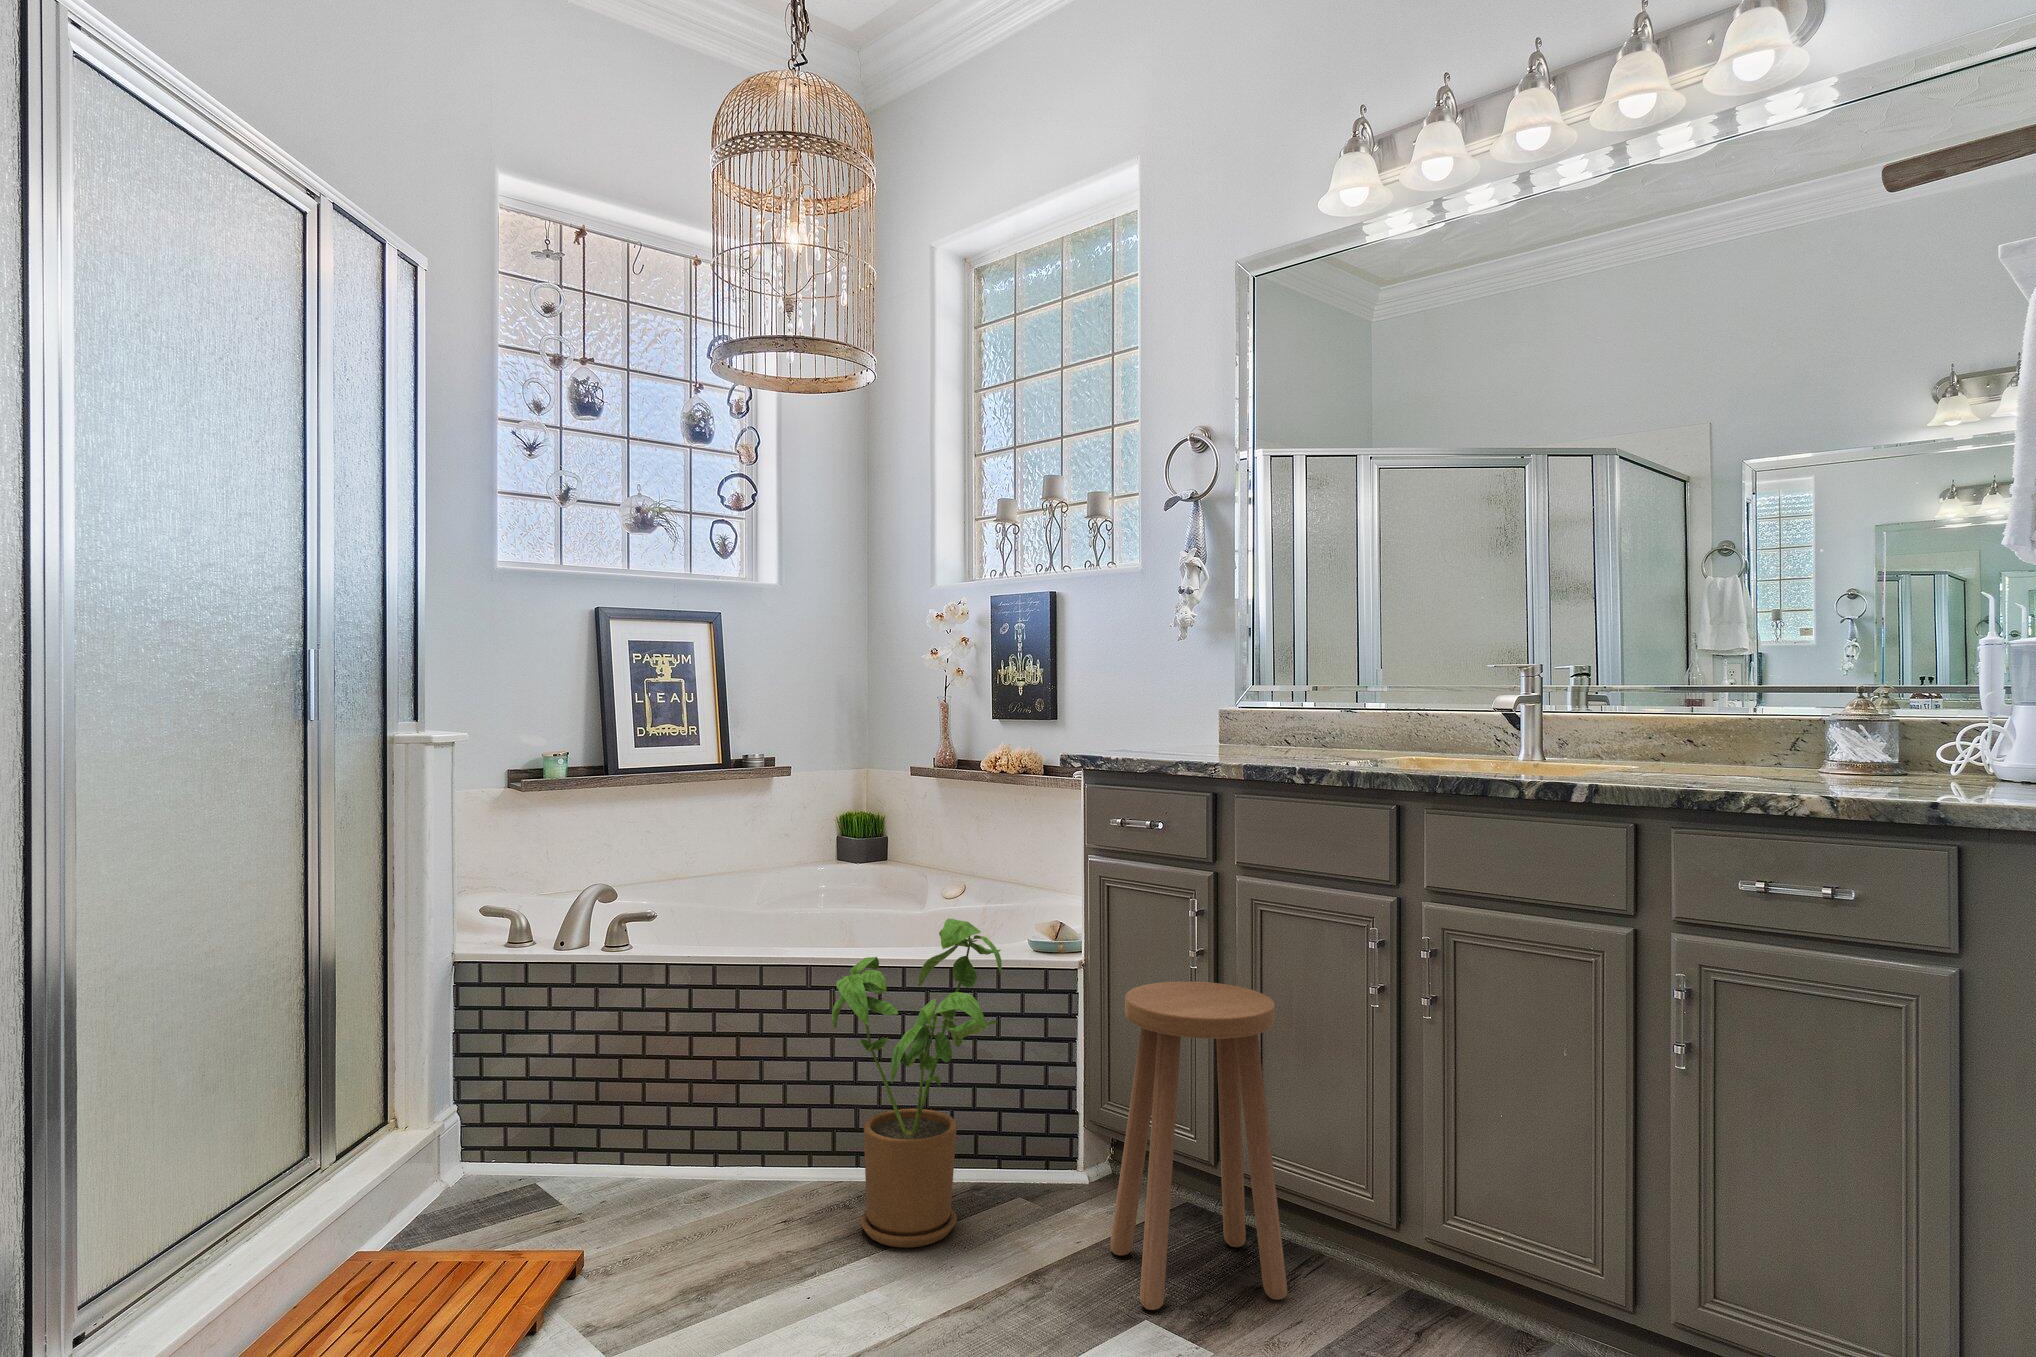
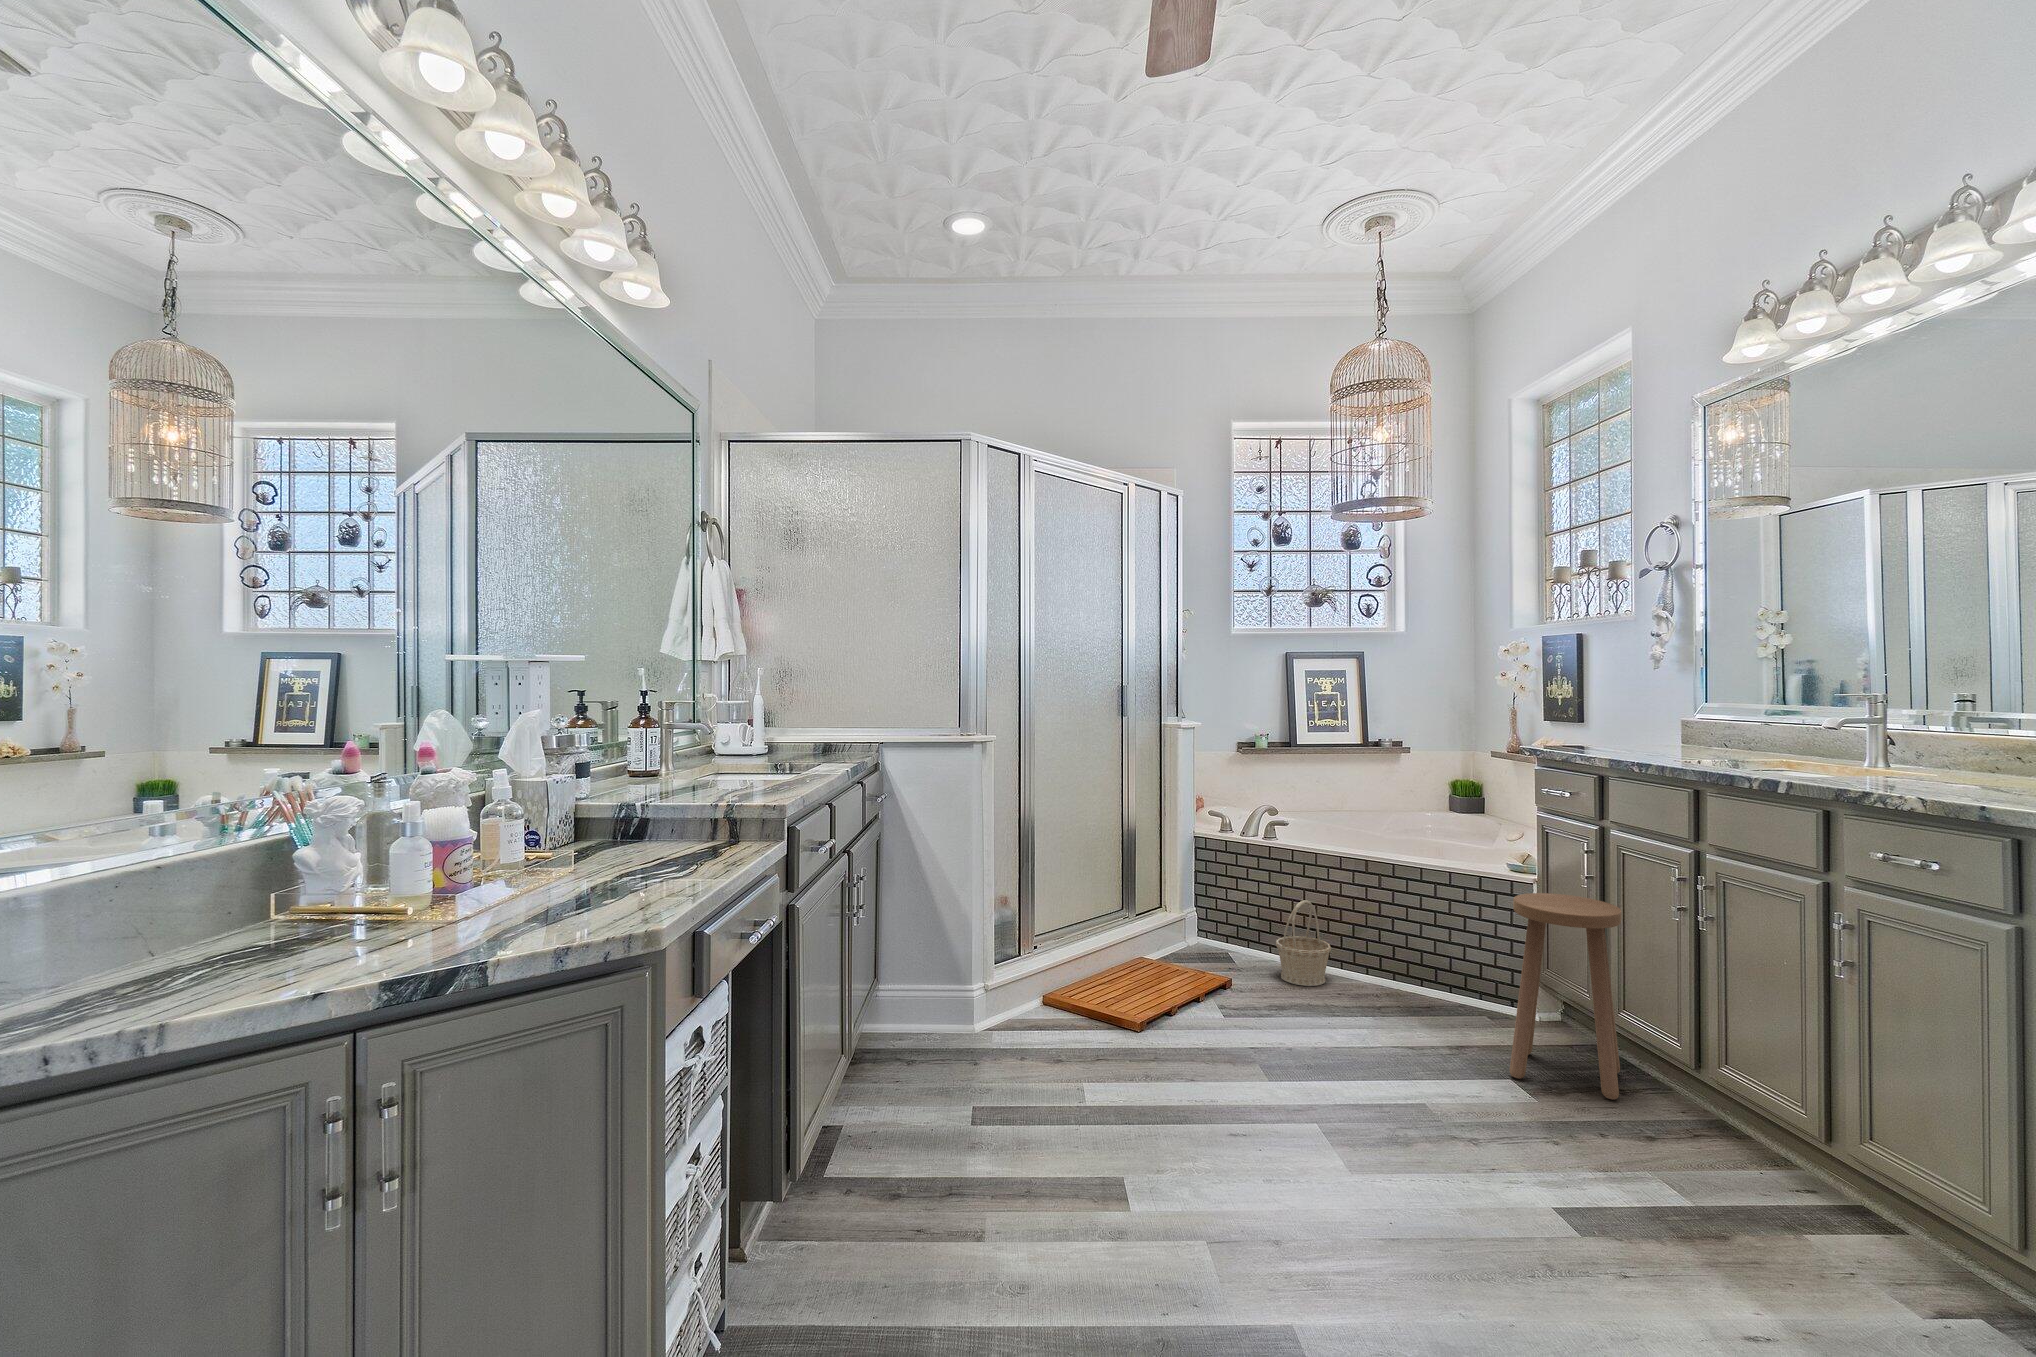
house plant: present [832,918,1002,1248] -> none [1360,840,1469,1020]
basket: none [659,1059,763,1228] -> present [1276,900,1331,986]

